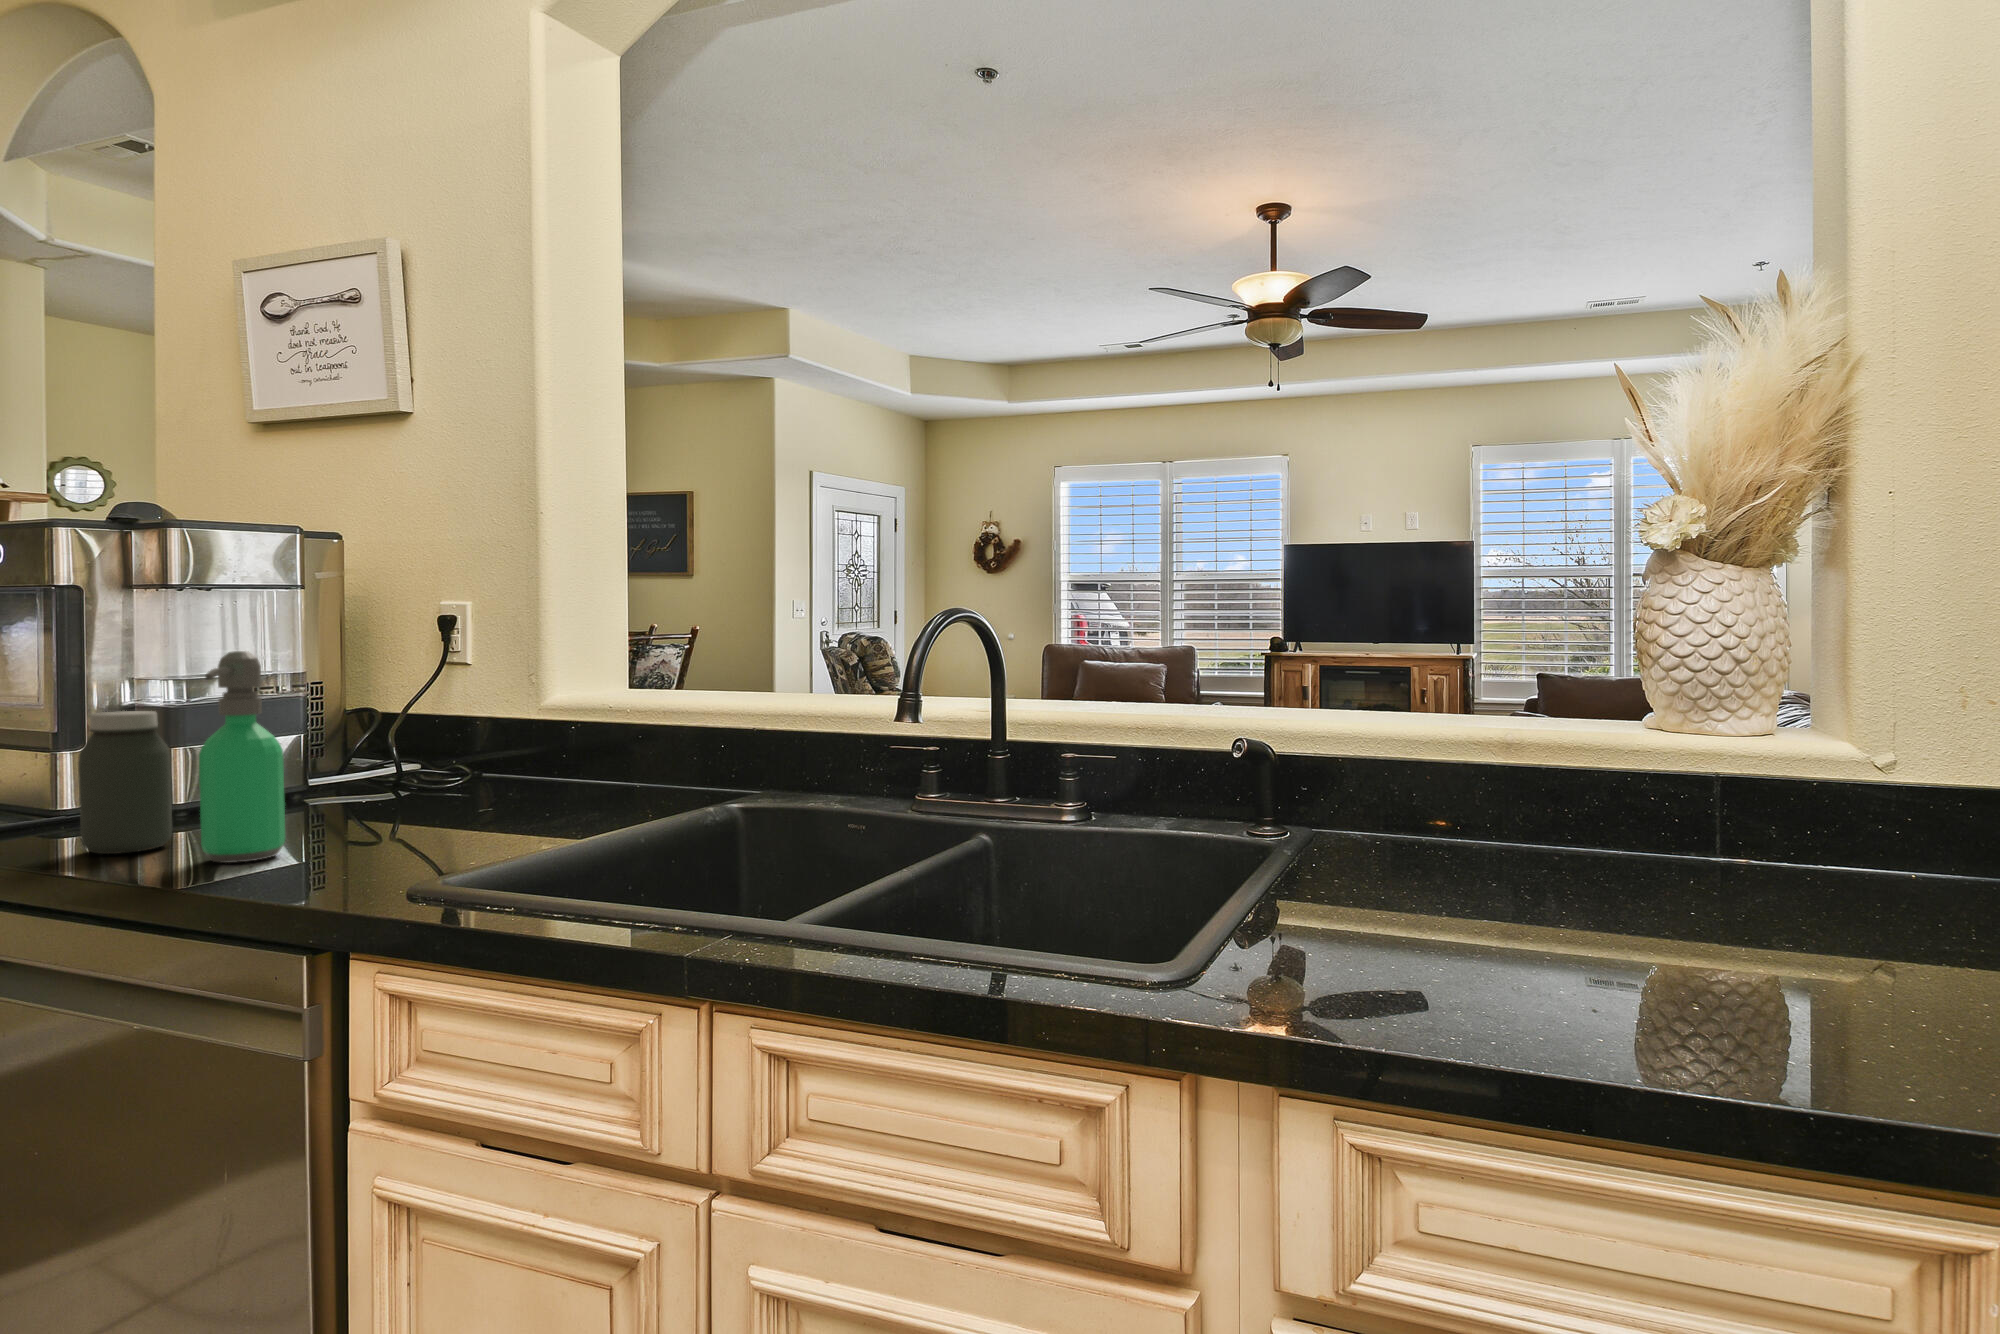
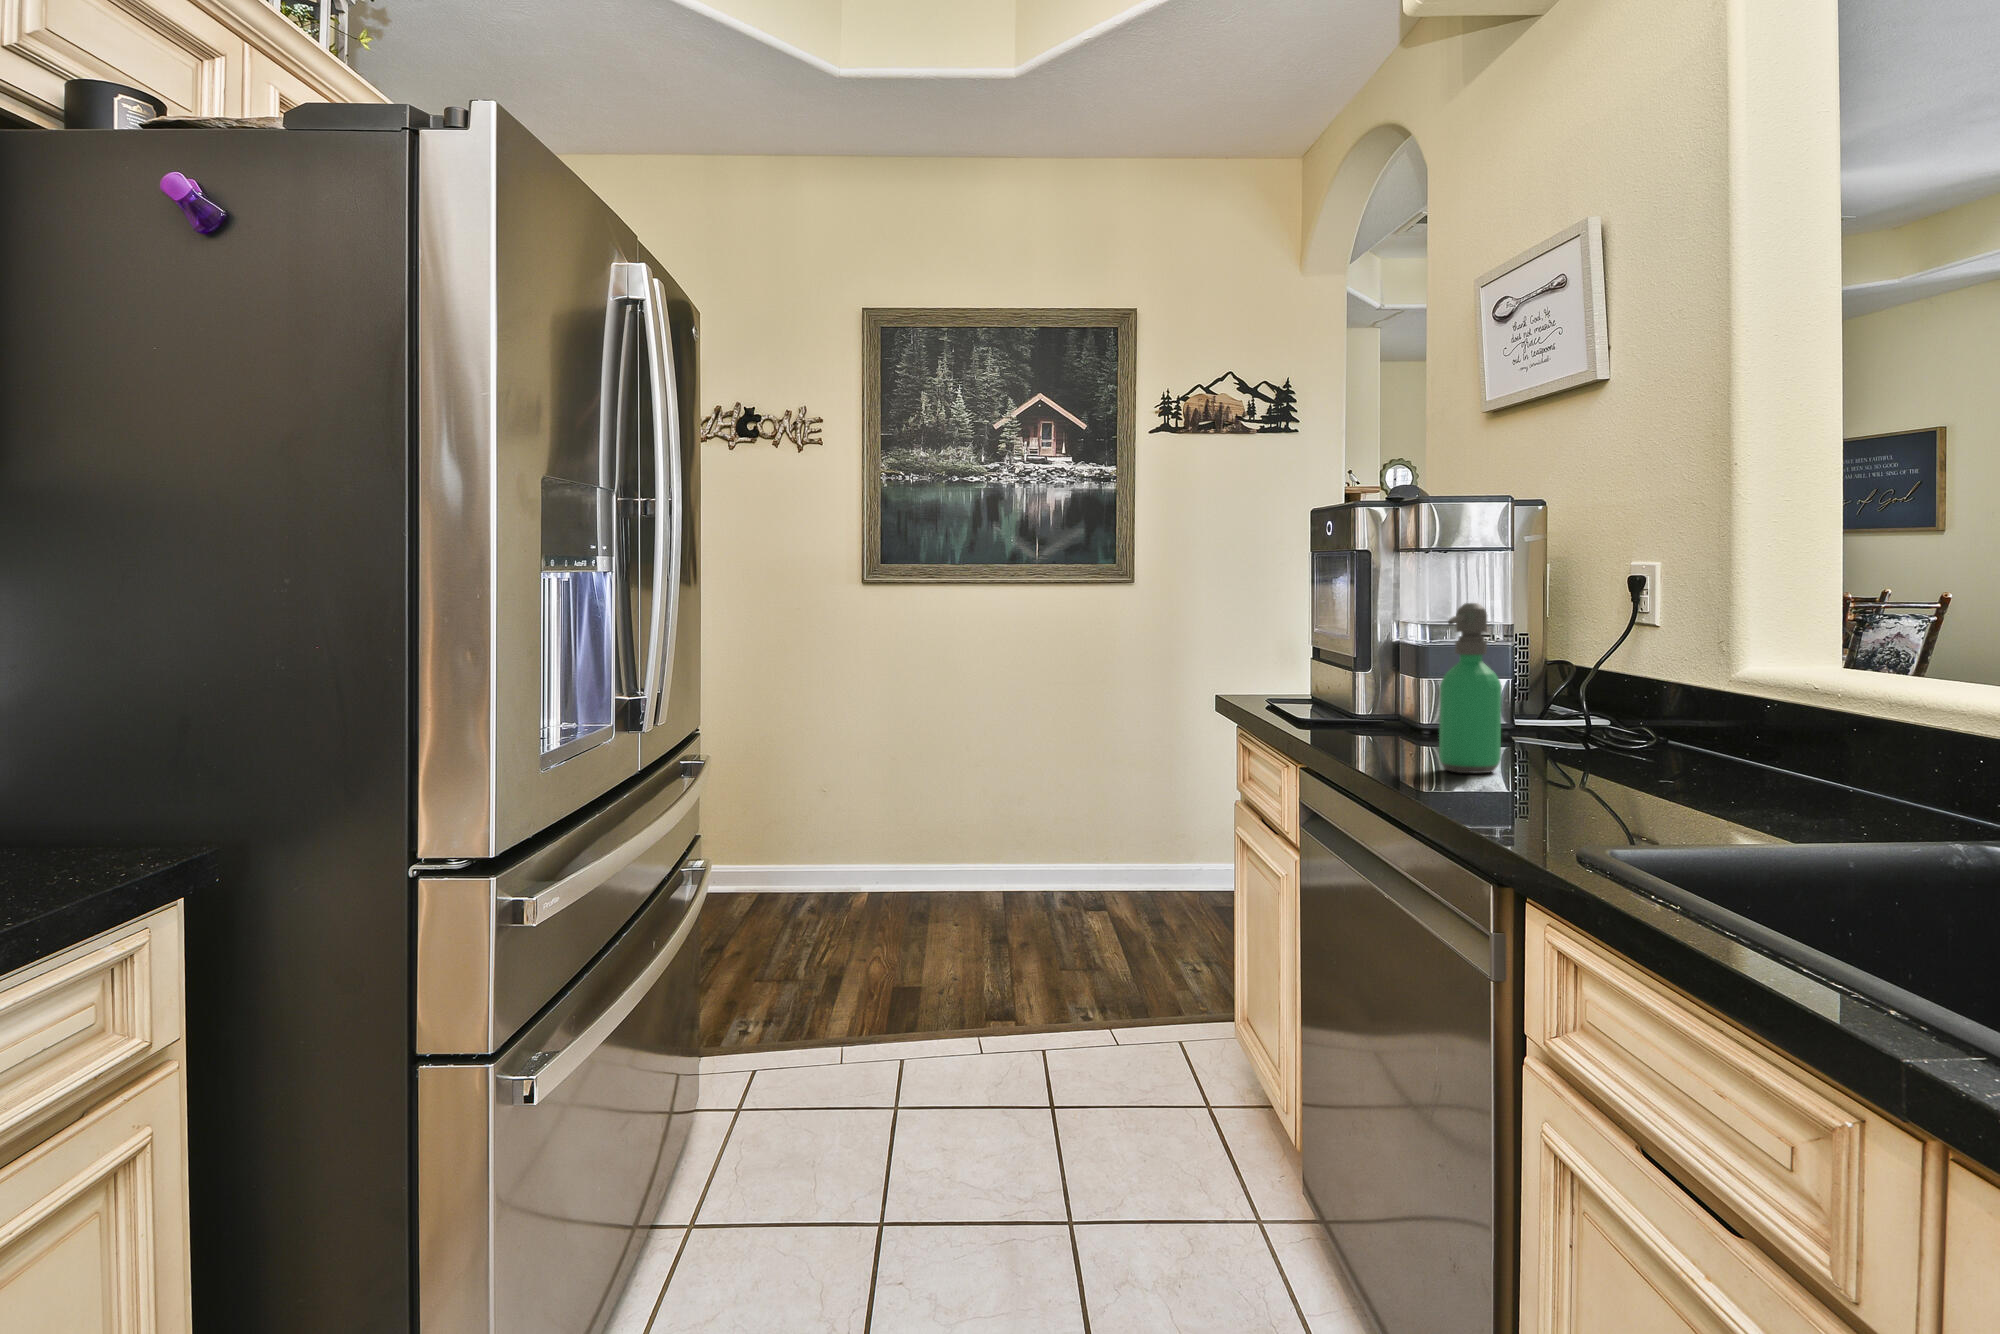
jar: present [78,711,172,854] -> none [1357,650,1417,759]

